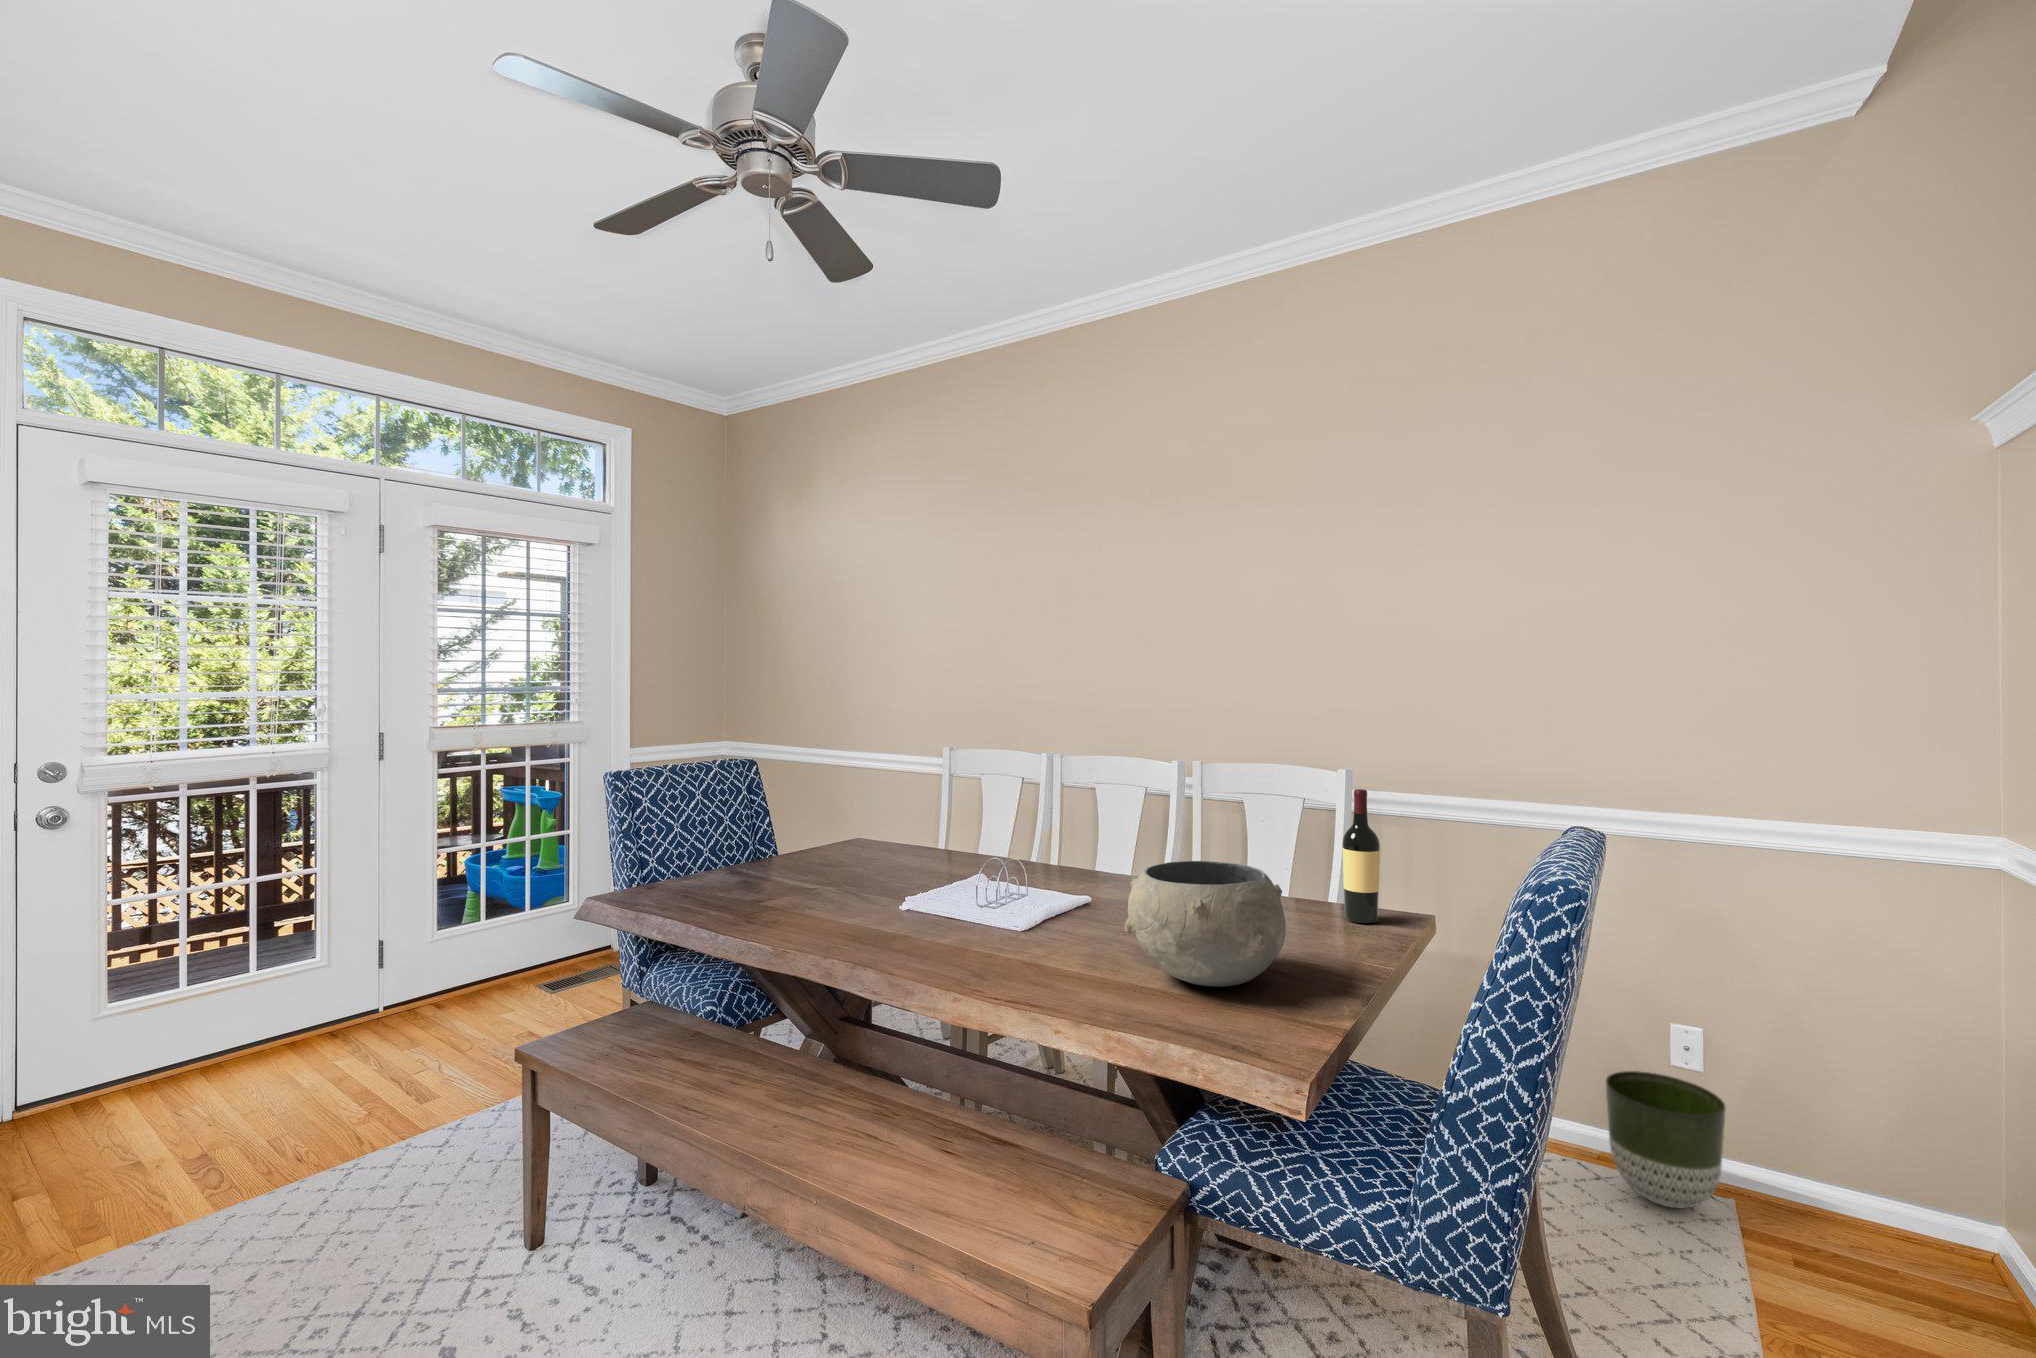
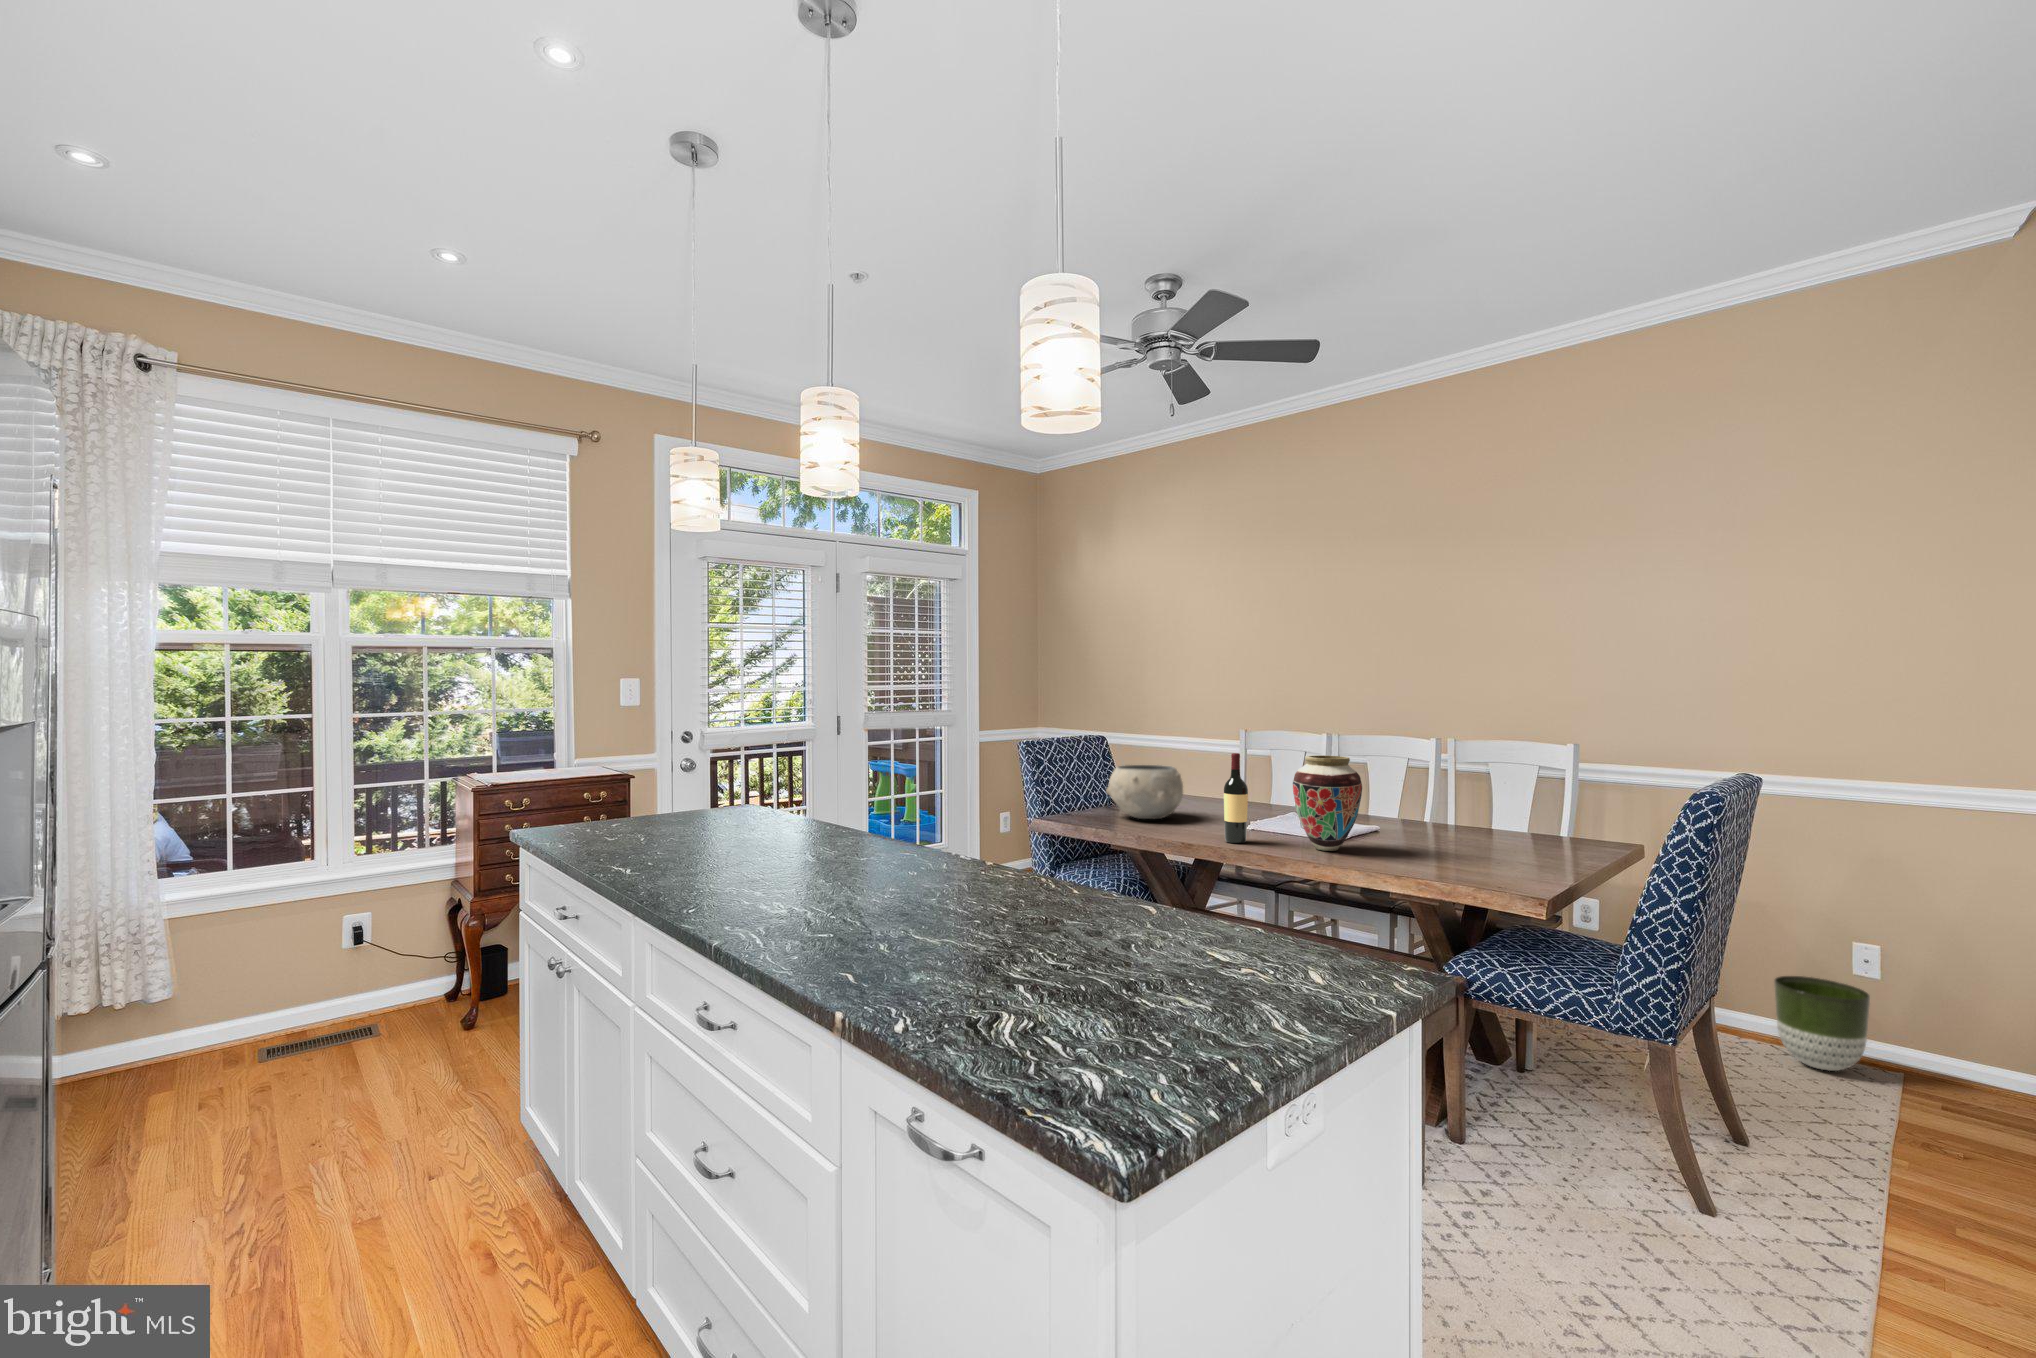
wine bottle: present [1343,789,1380,923] -> present [1224,753,1248,843]
vase: none [941,801,1046,956] -> present [1293,755,1362,851]
ceramic bowl: present [1124,861,1286,987] -> present [1106,765,1183,819]

